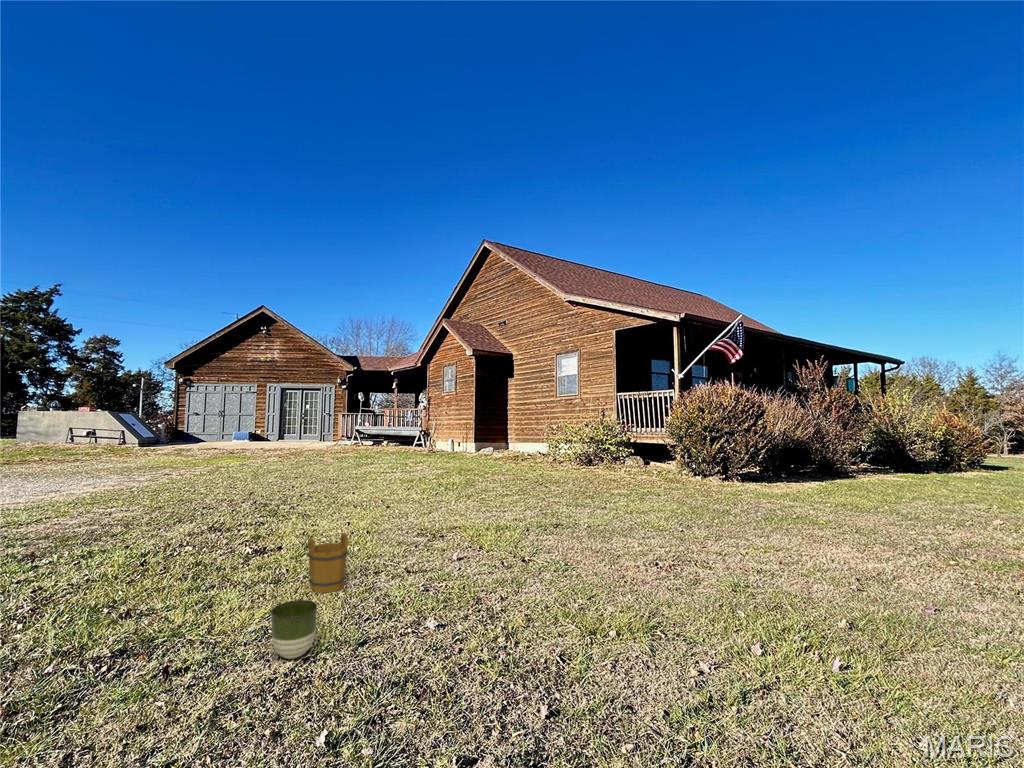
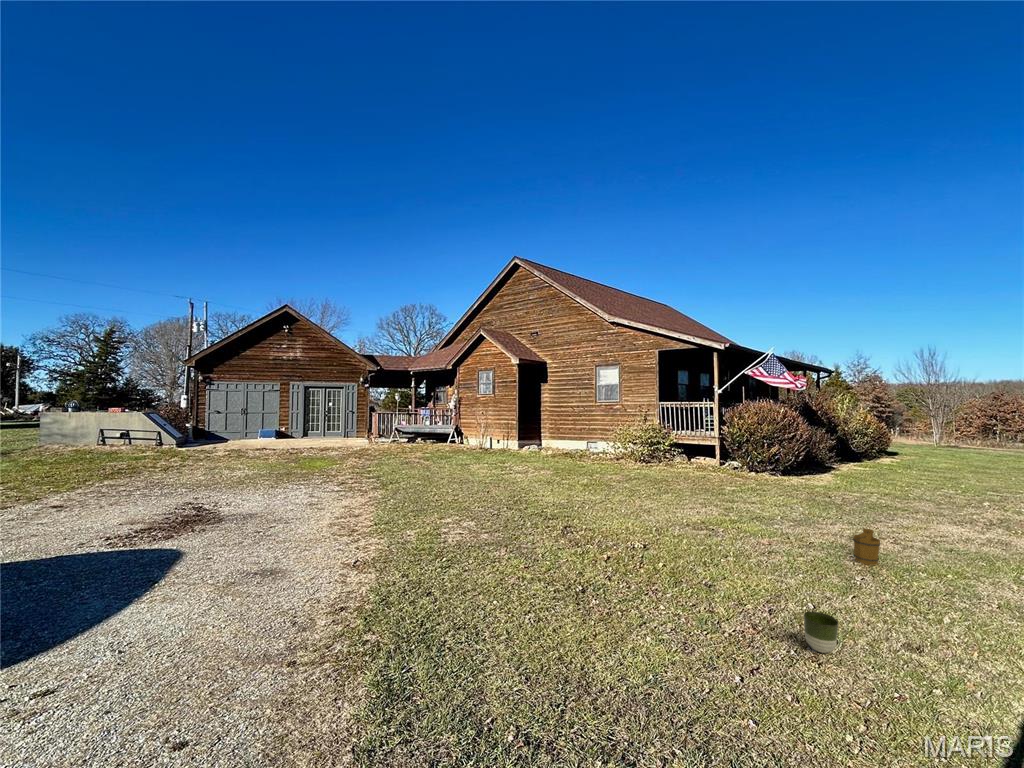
bucket: present [307,533,348,593] -> present [850,528,881,565]

